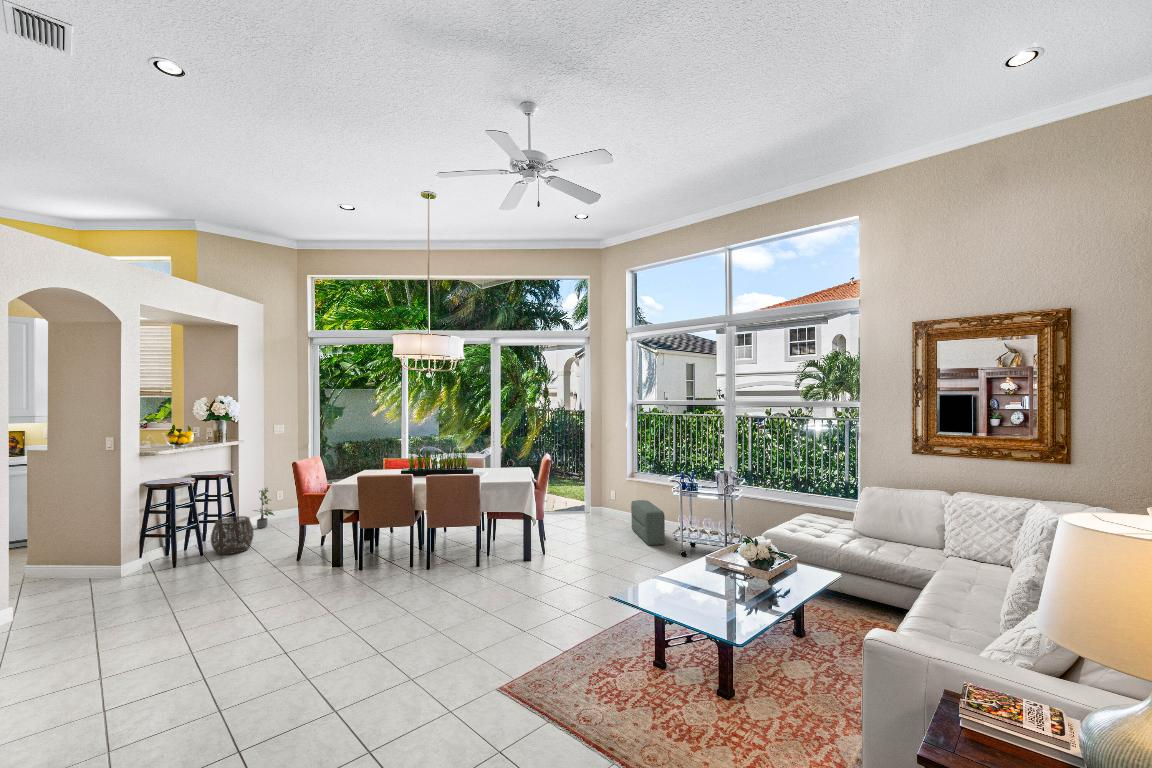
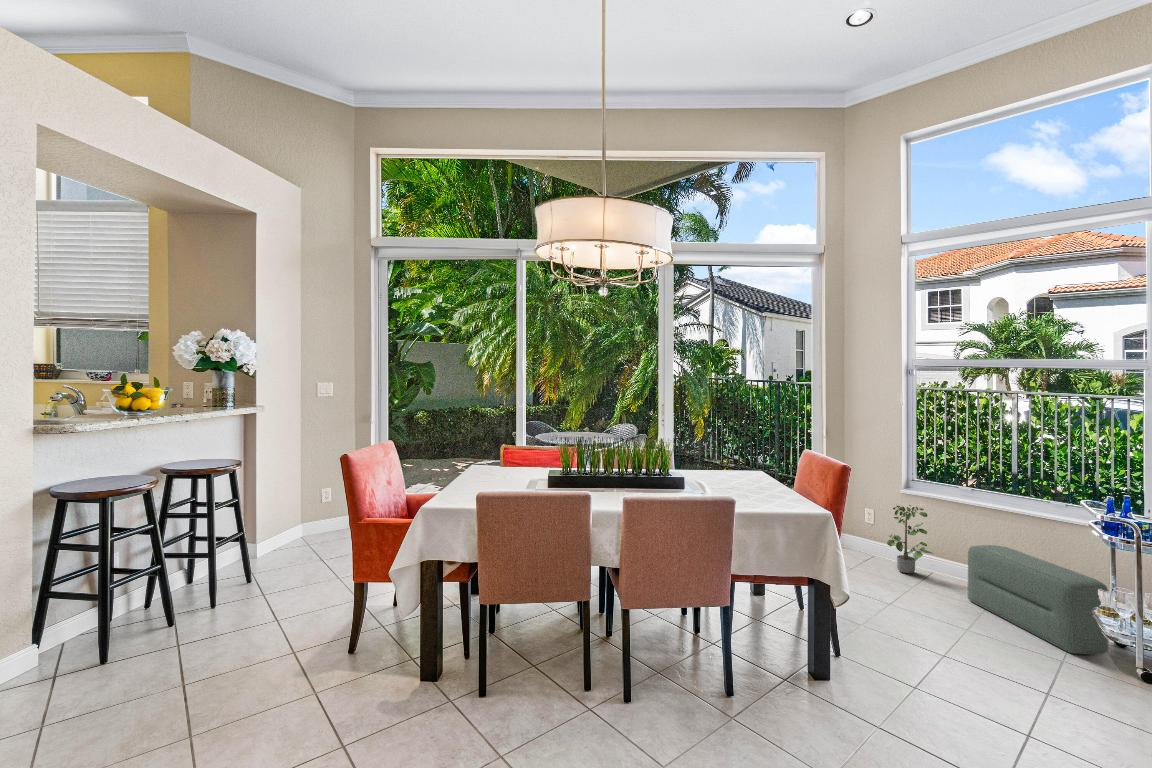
potted plant: present [254,488,274,528] -> present [887,505,932,573]
woven basket: present [211,516,254,554] -> none [188,546,271,624]

